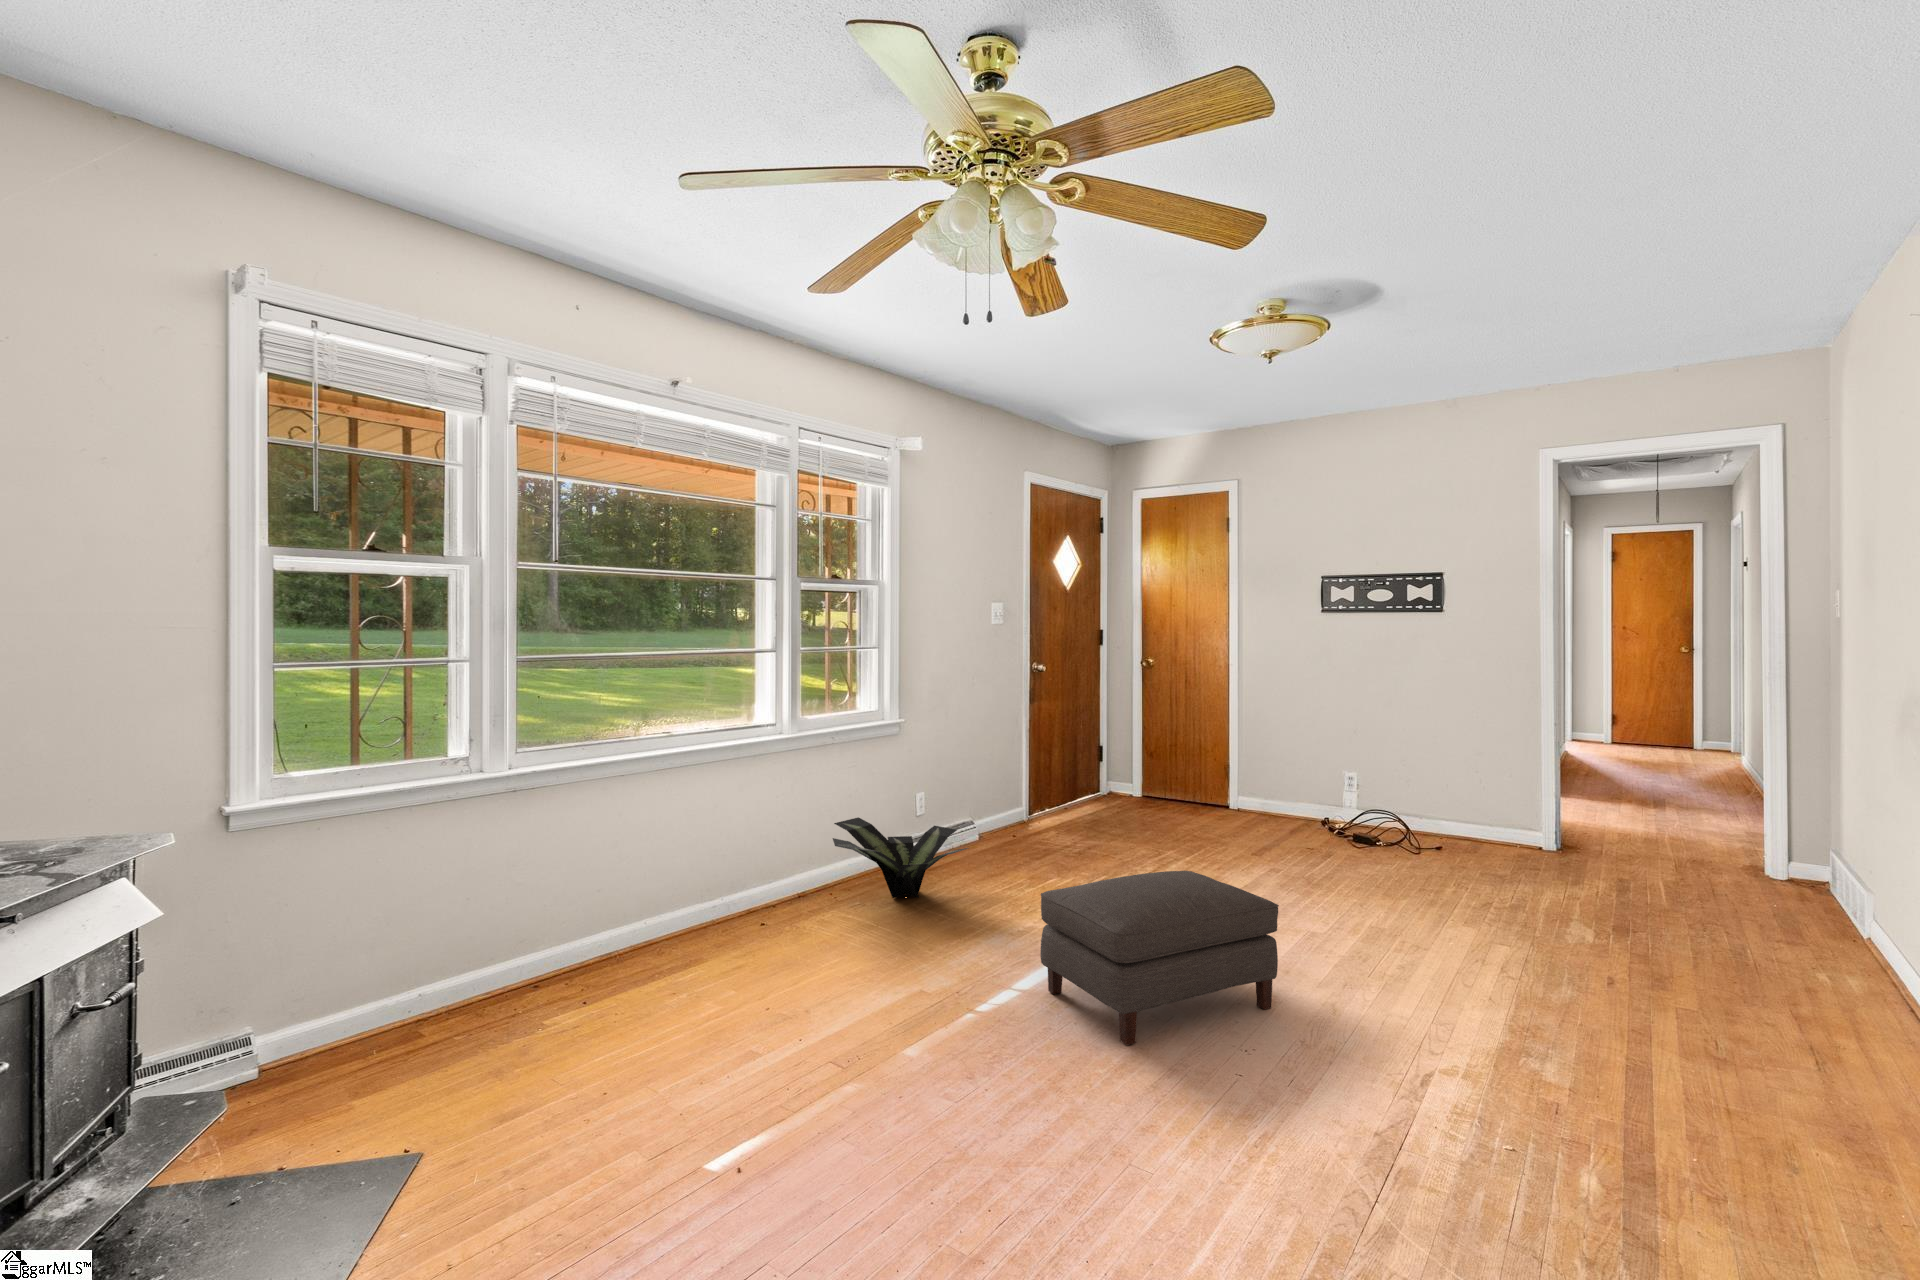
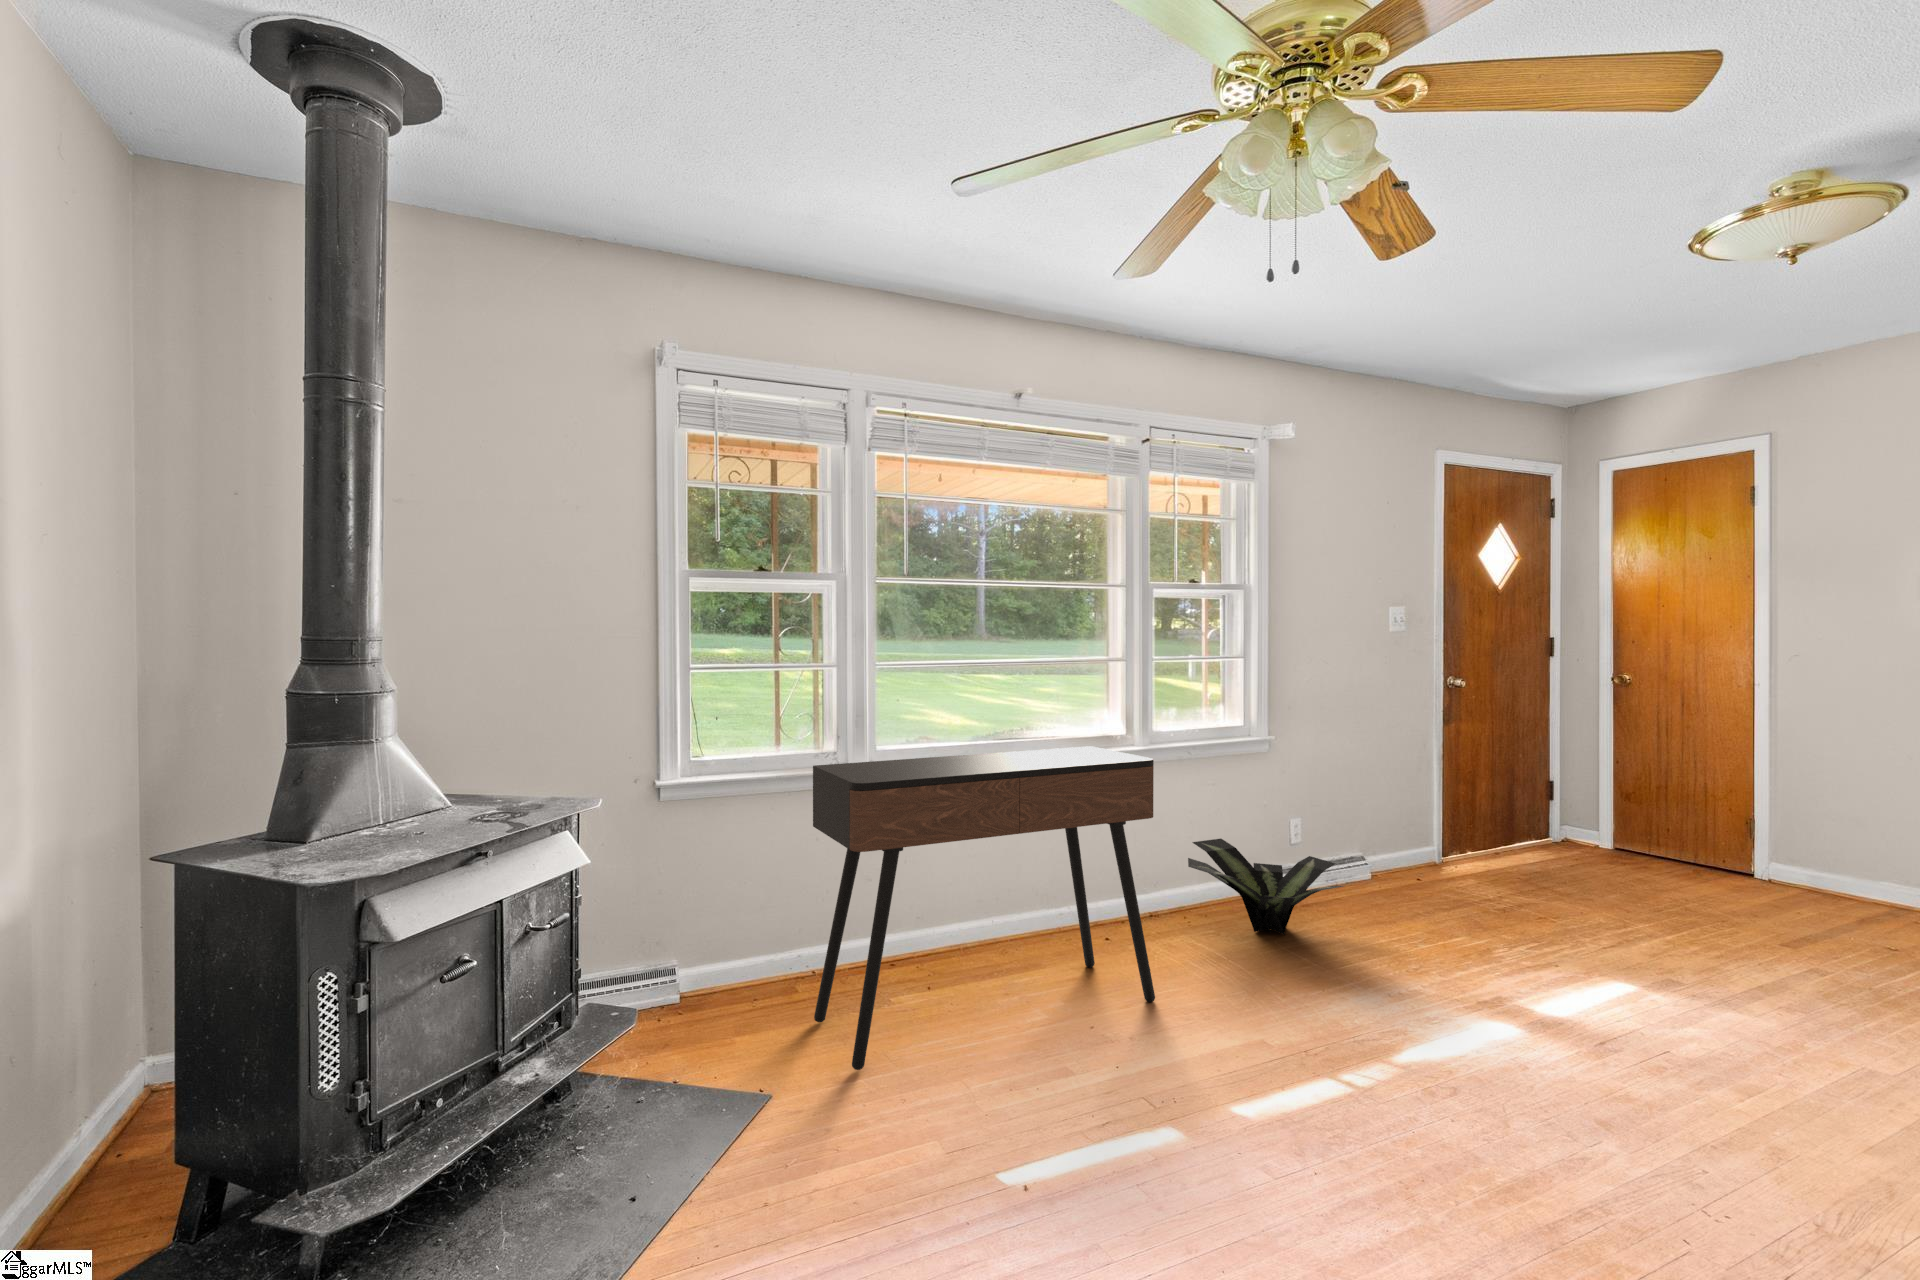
console table: none [455,739,820,1100] -> present [813,746,1155,1070]
ottoman: present [1040,871,1279,1045] -> none [1415,947,1786,1161]

